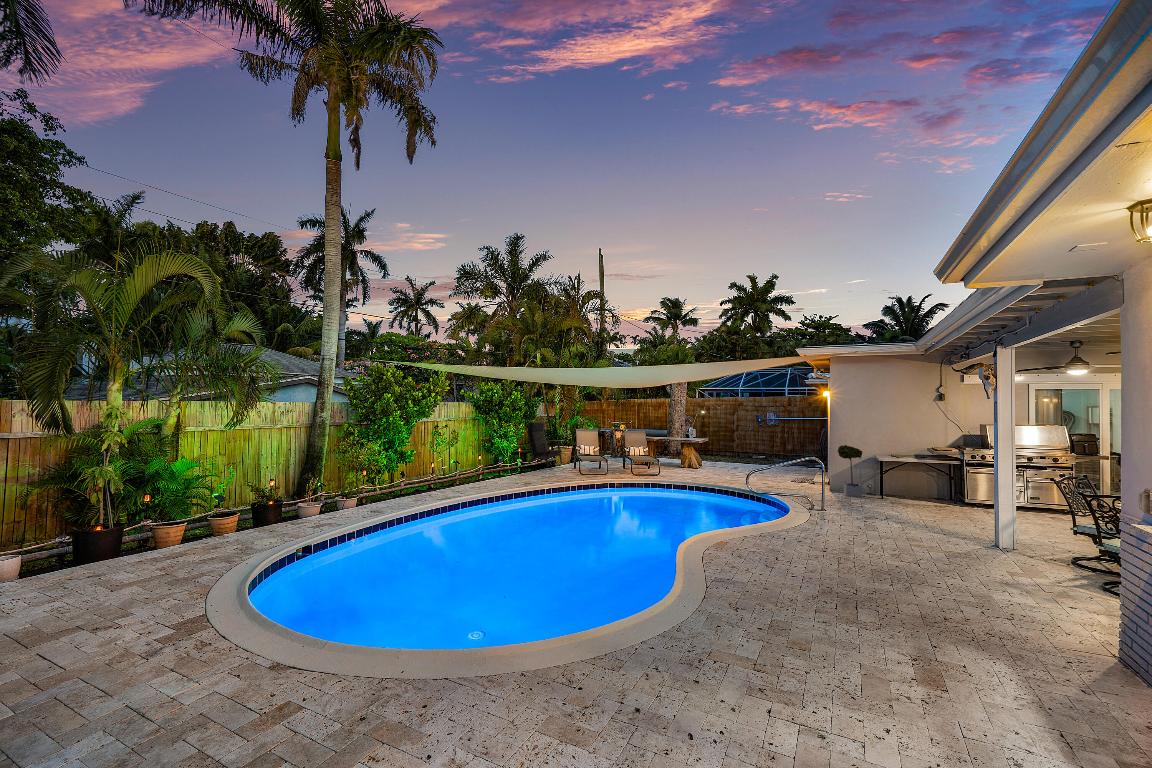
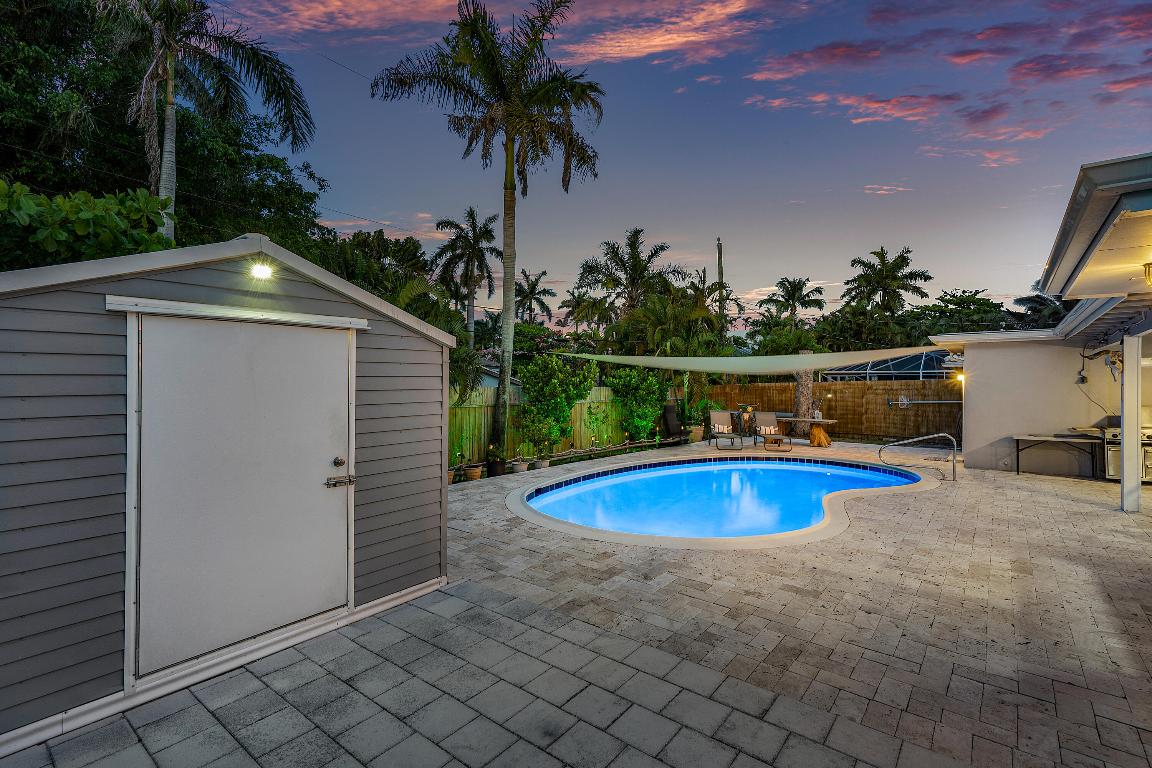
potted tree: present [838,445,862,497] -> none [971,424,997,473]

